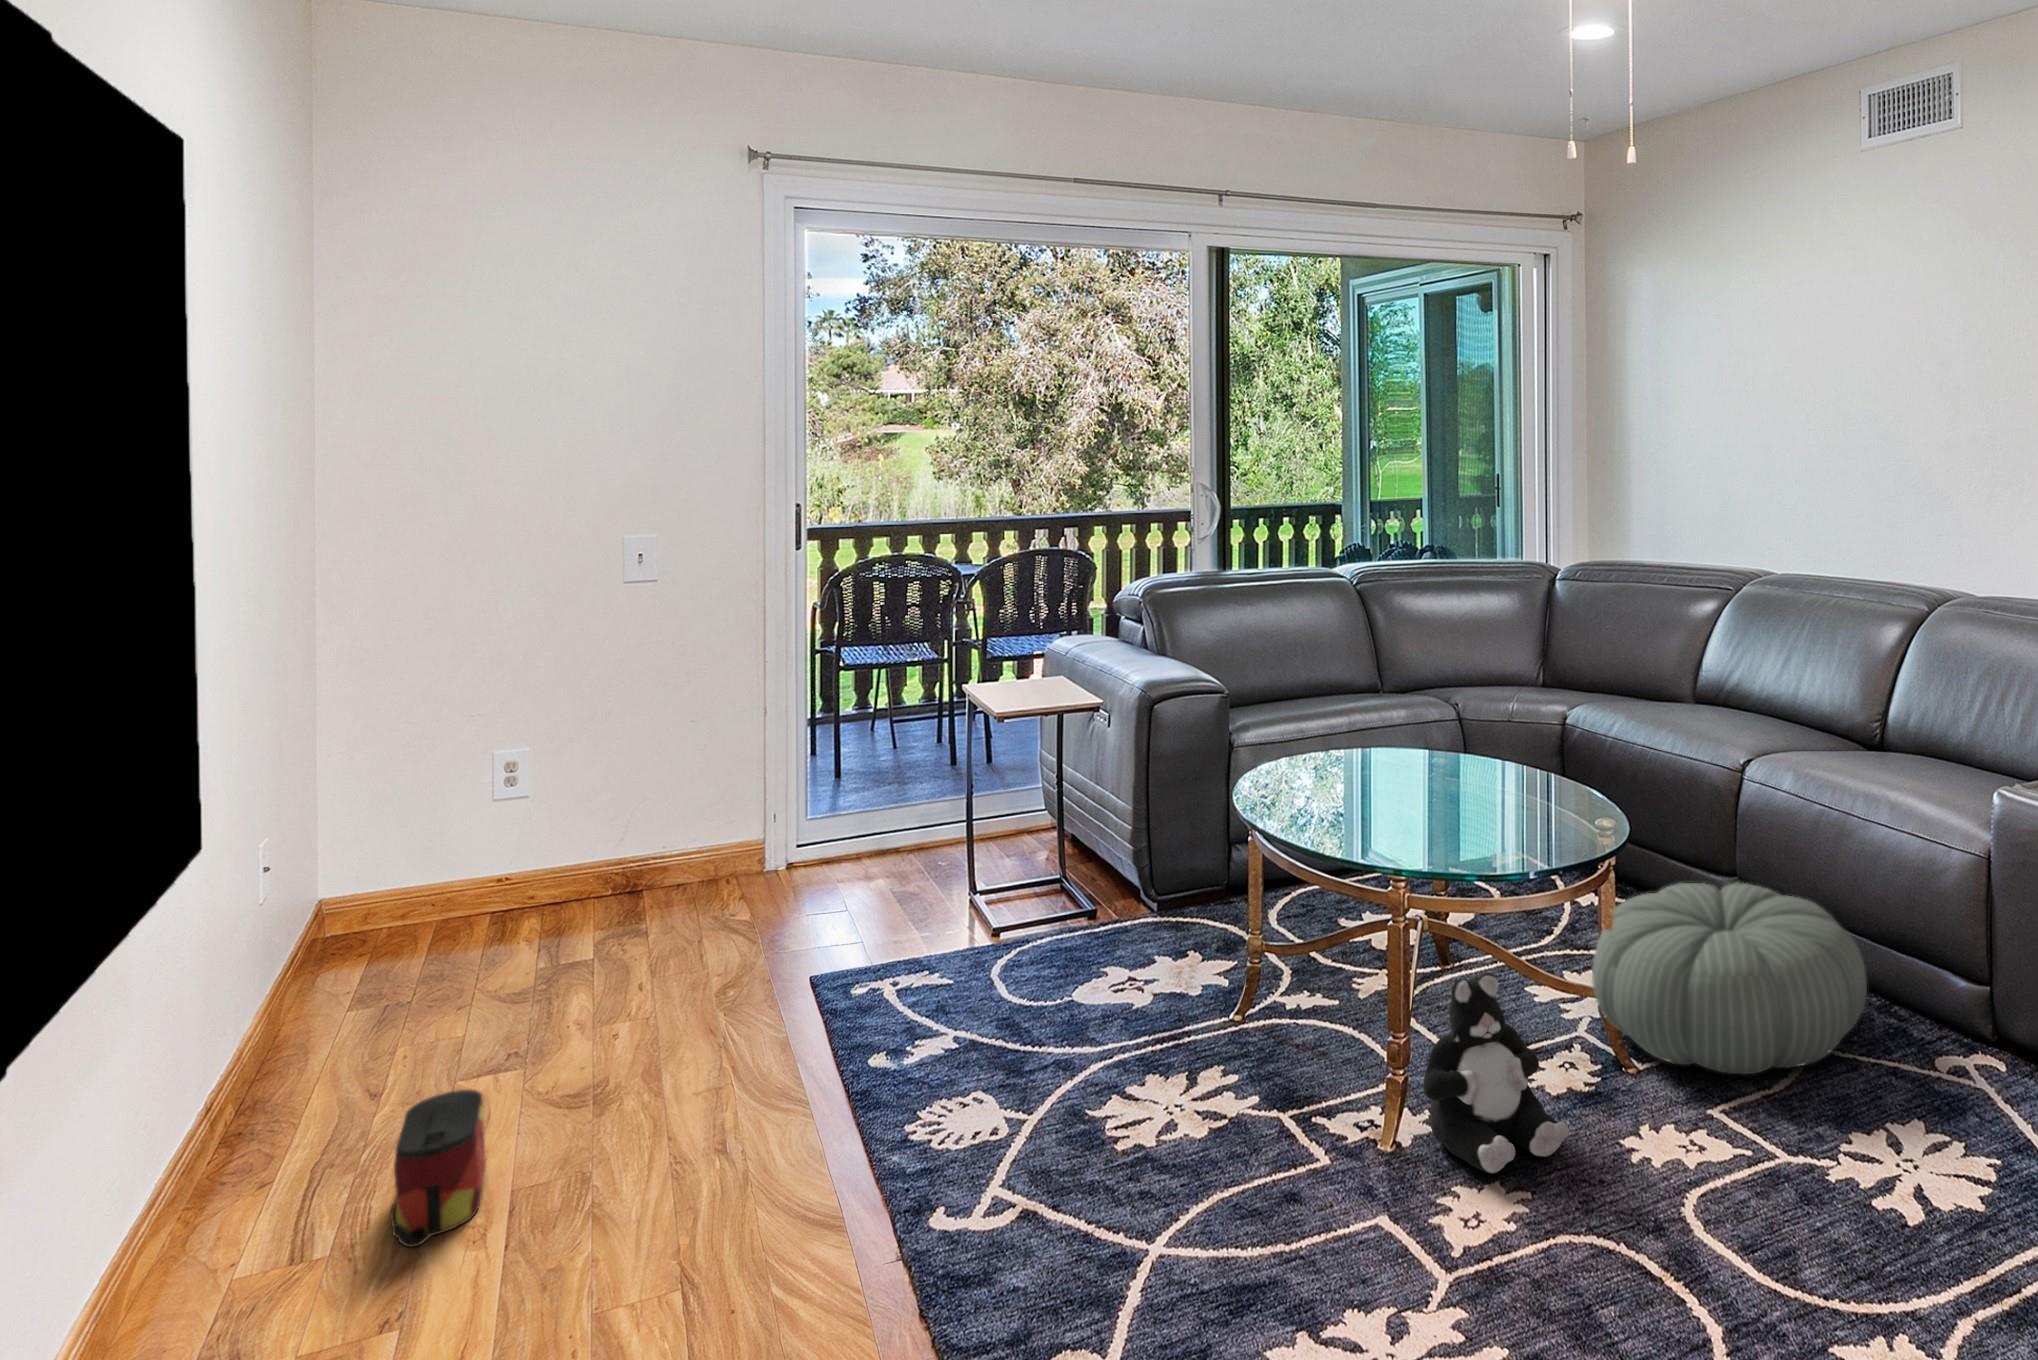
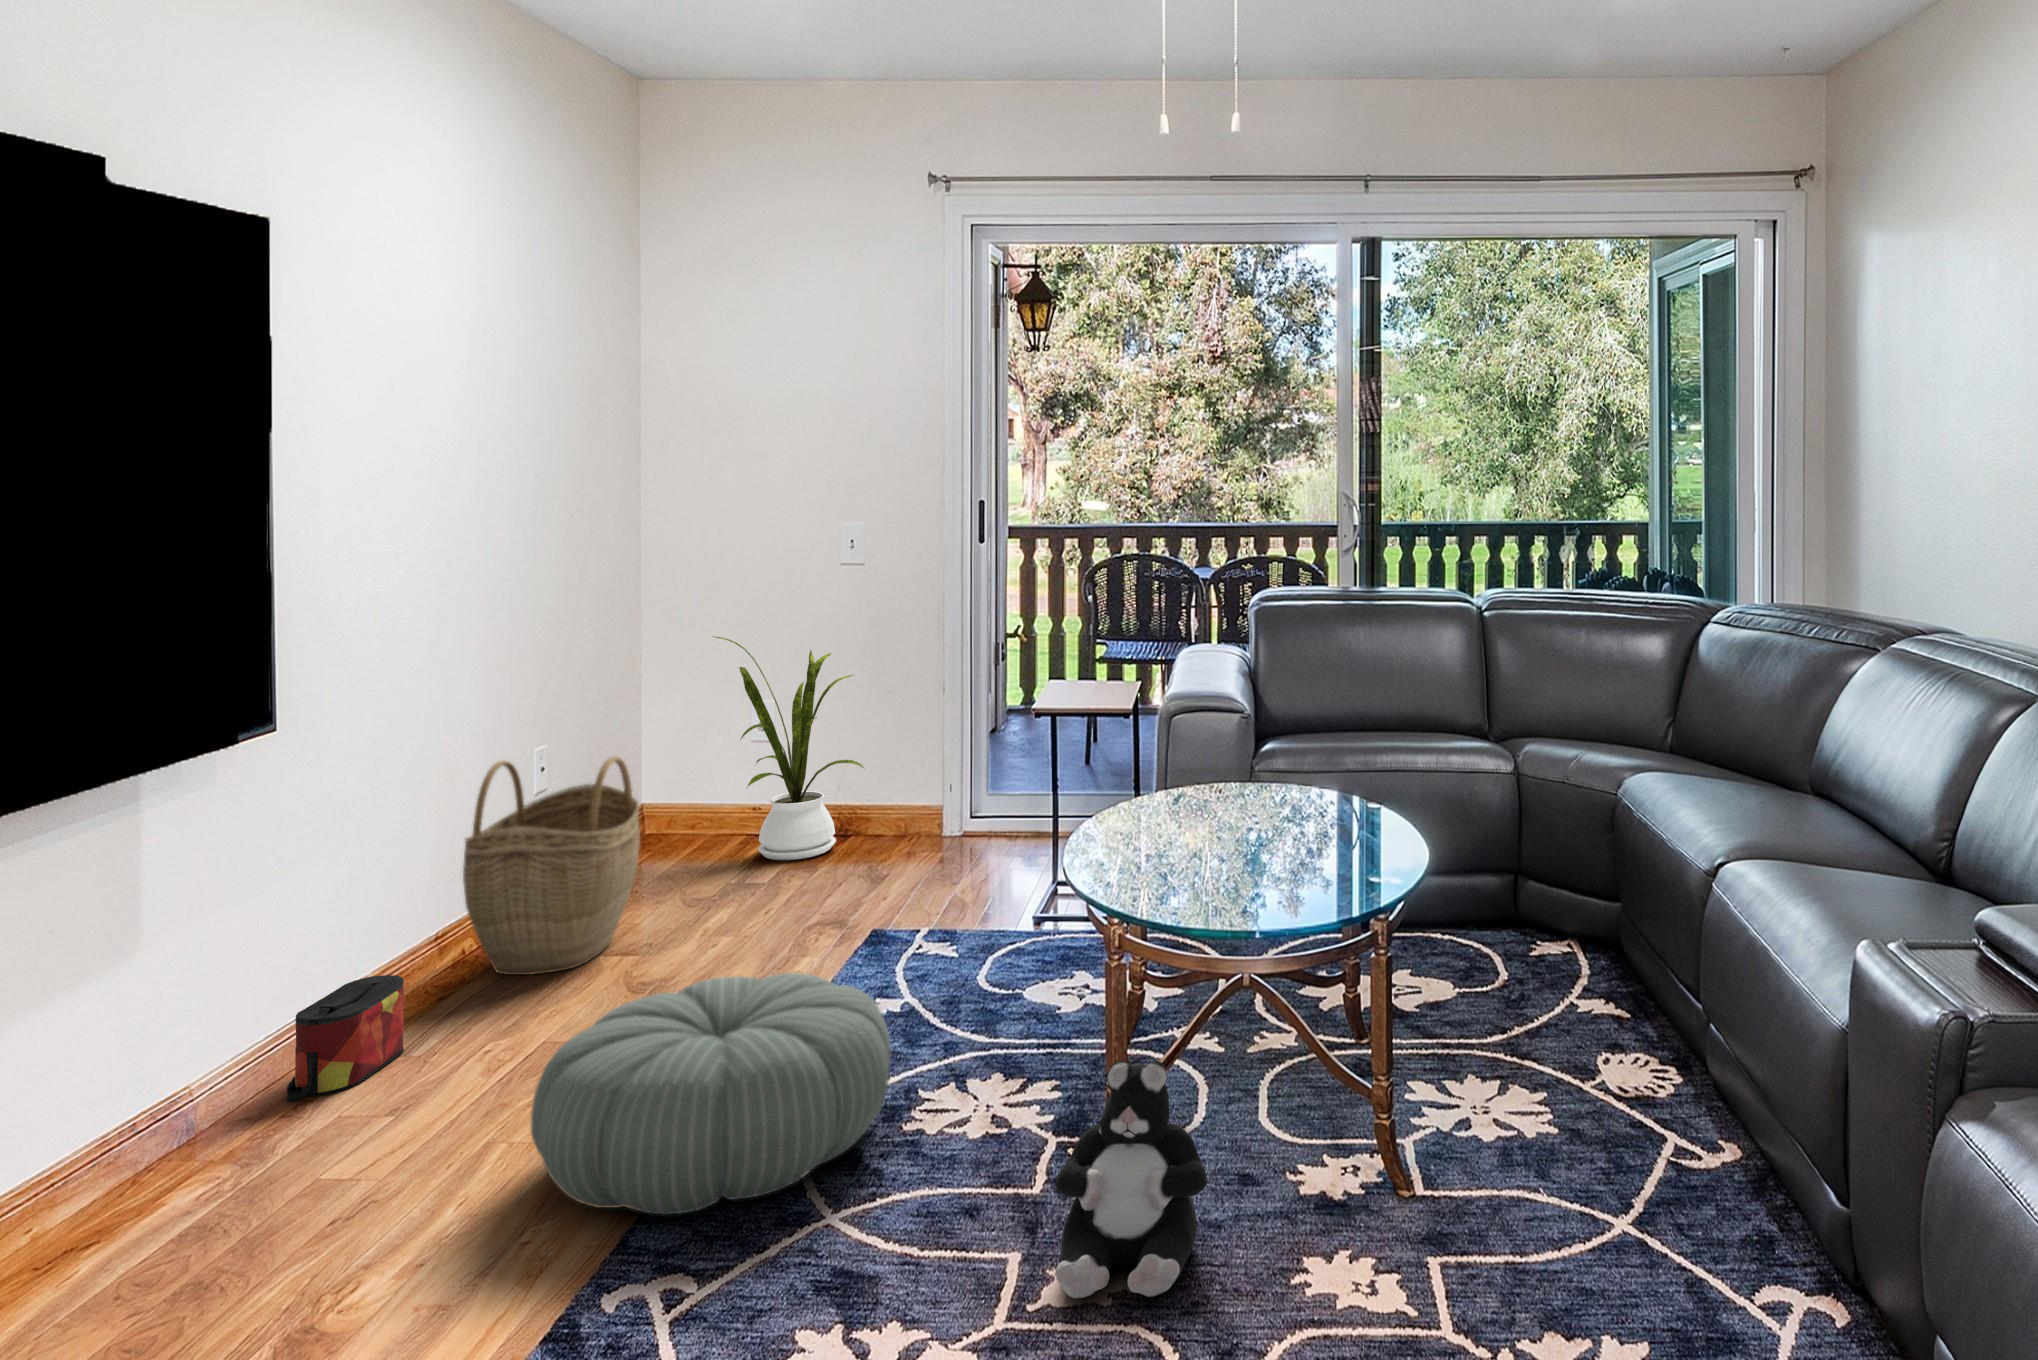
house plant: none [551,687,733,918] -> present [716,637,865,860]
woven basket: none [424,821,604,1080] -> present [463,757,640,975]
pouf: present [1592,883,1867,1074] -> present [531,973,891,1215]

